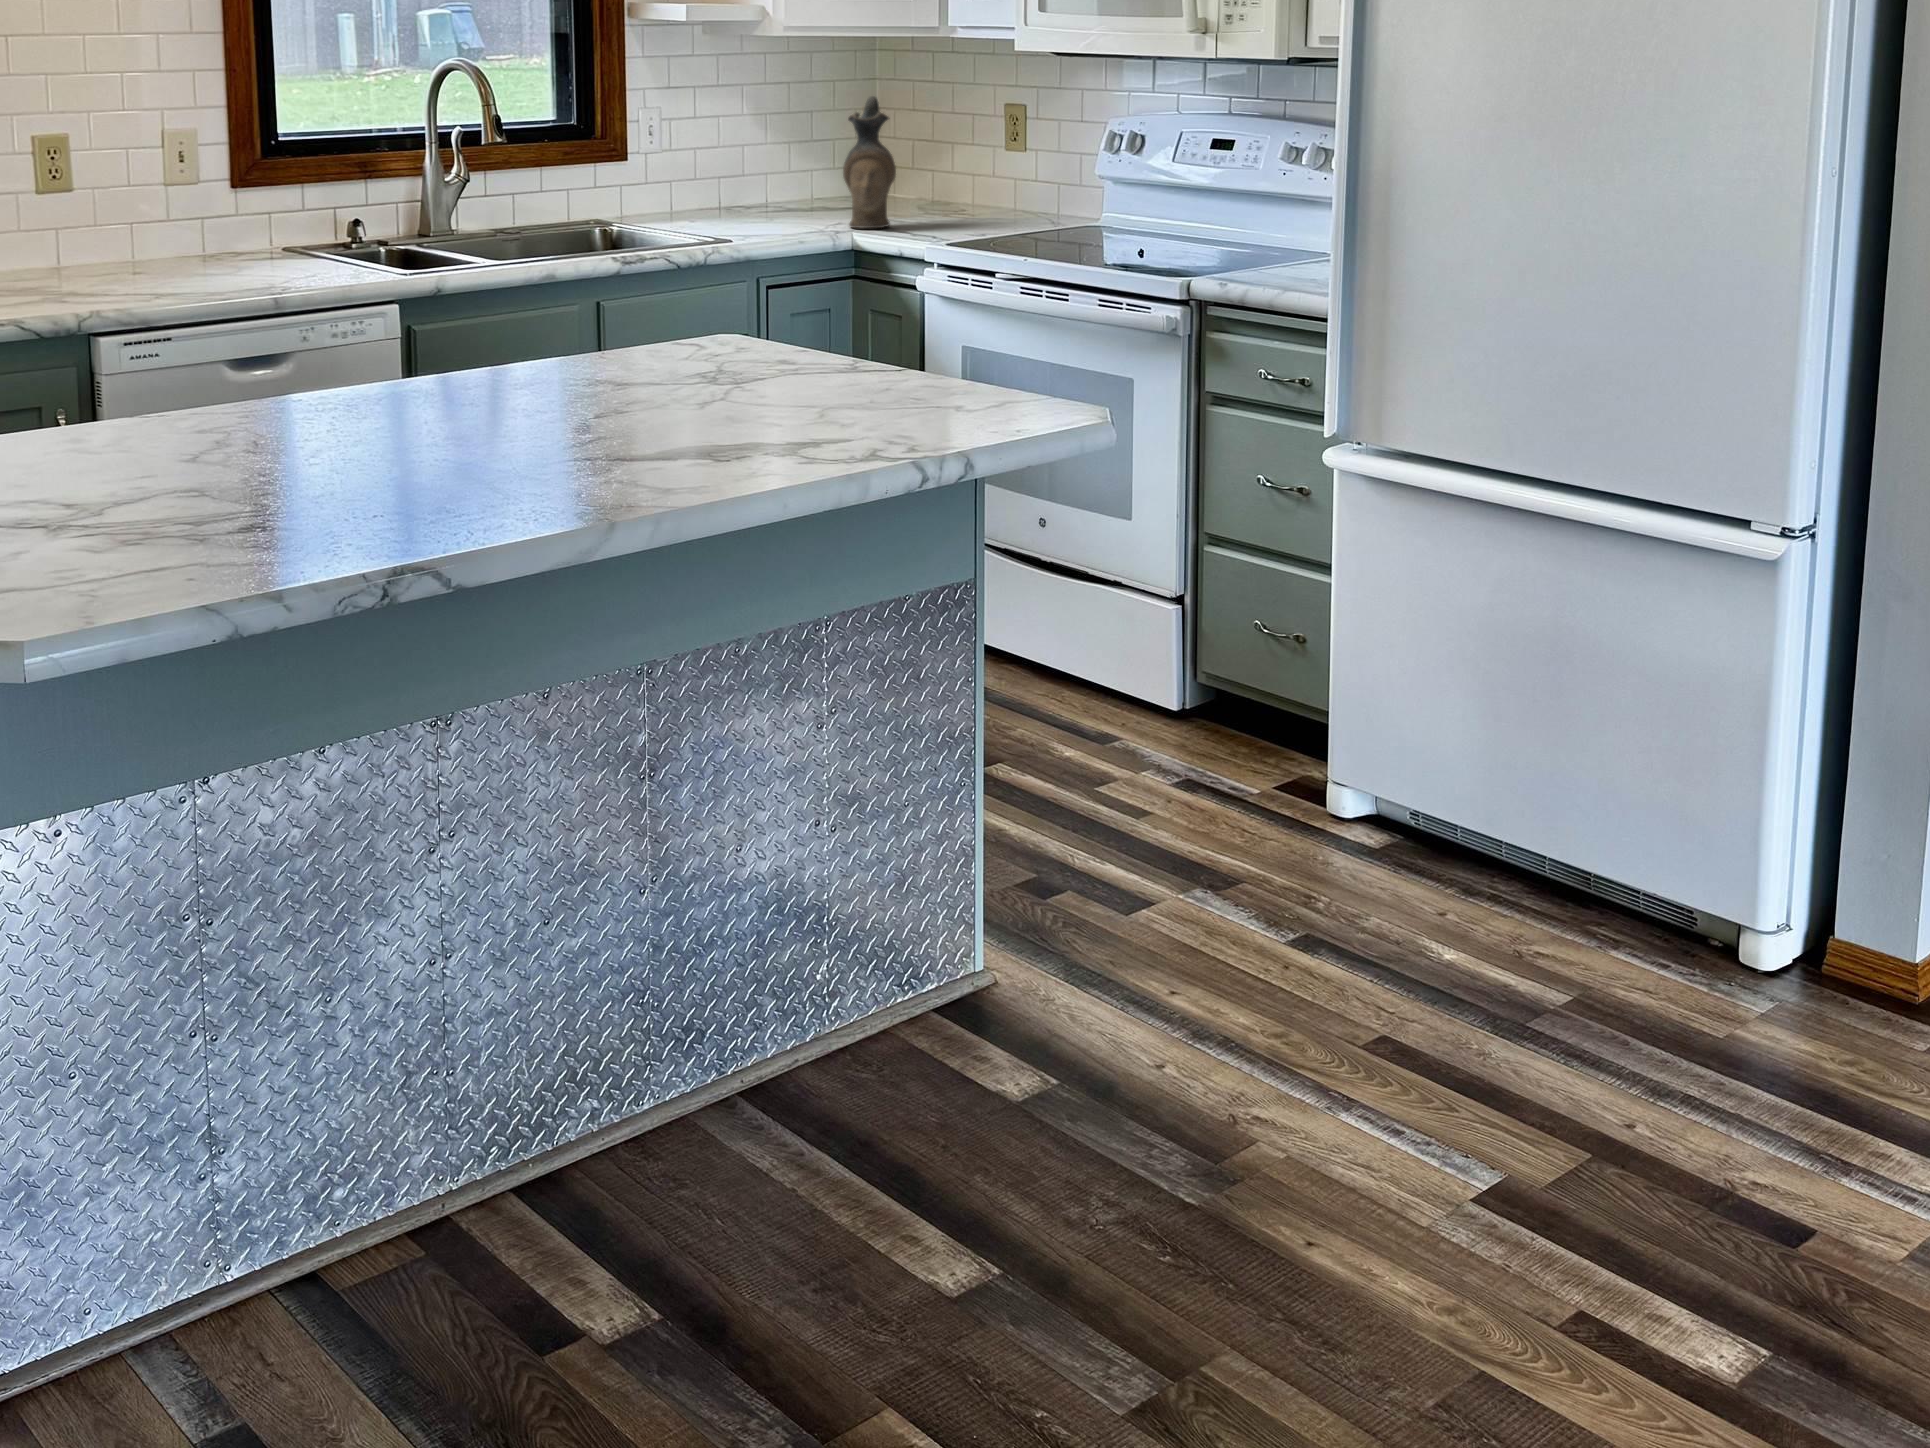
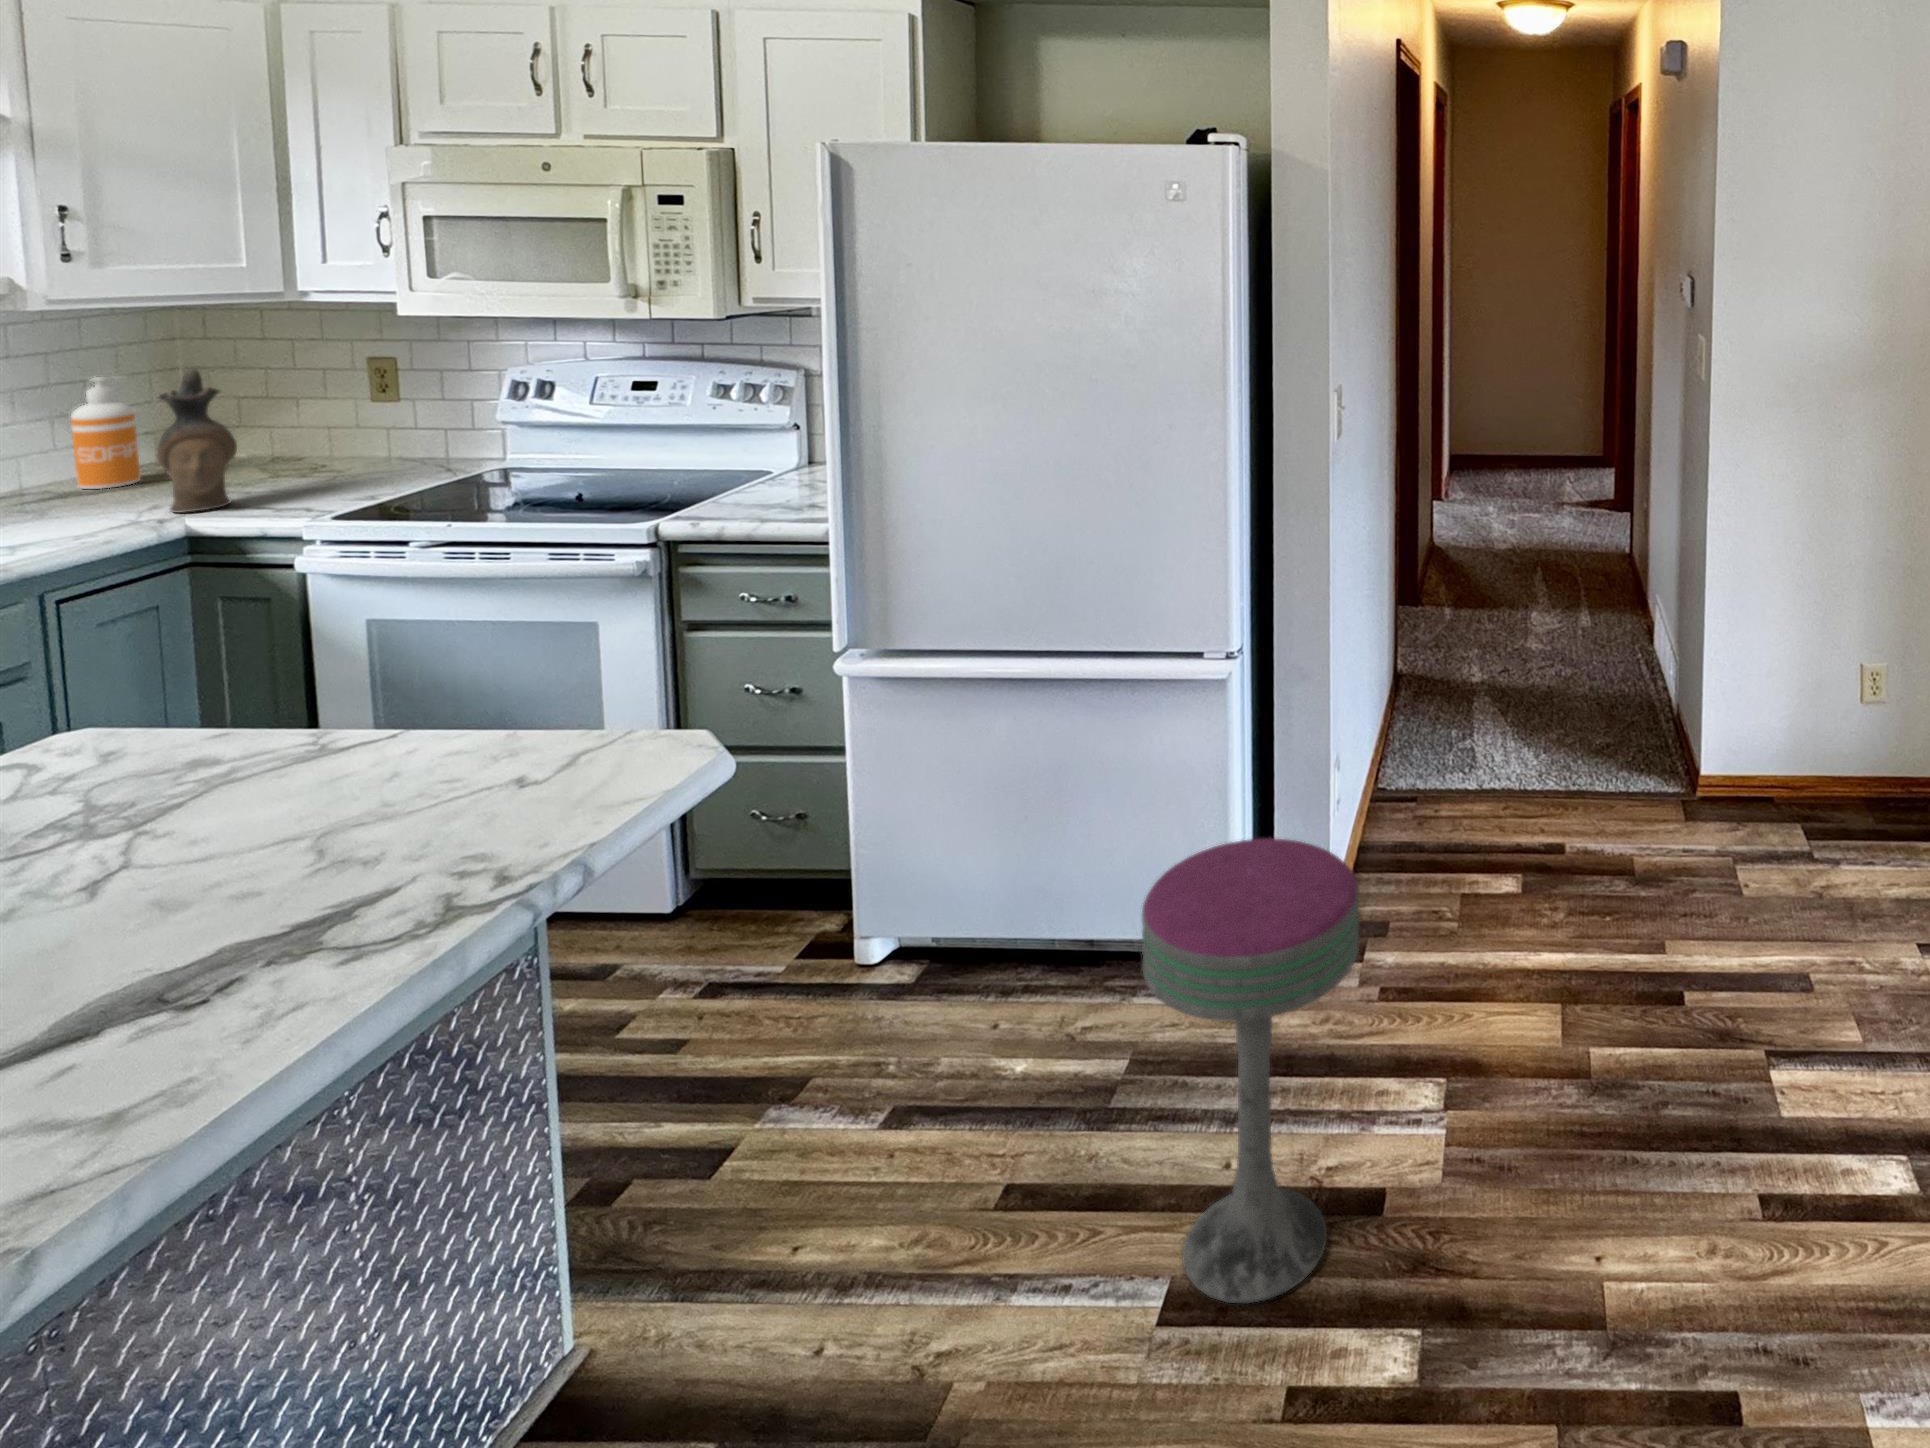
soap dispenser: none [802,106,842,208] -> present [71,376,140,489]
bar stool: none [1502,696,1798,1252] -> present [1142,838,1359,1303]

